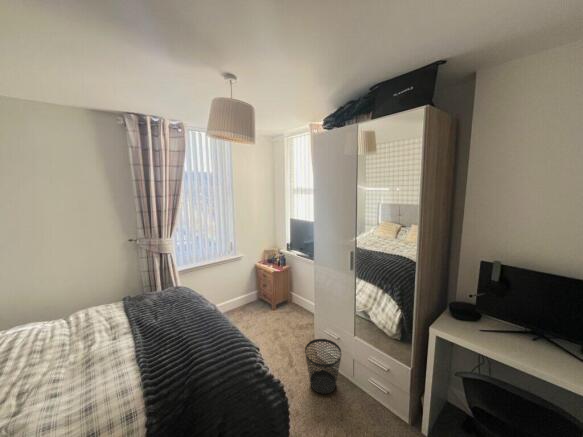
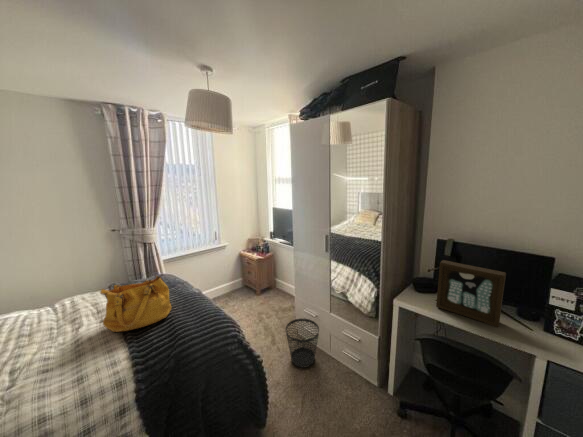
picture frame: none [482,284,573,368] -> present [436,260,506,327]
handbag: none [115,290,187,353] -> present [100,275,171,332]

